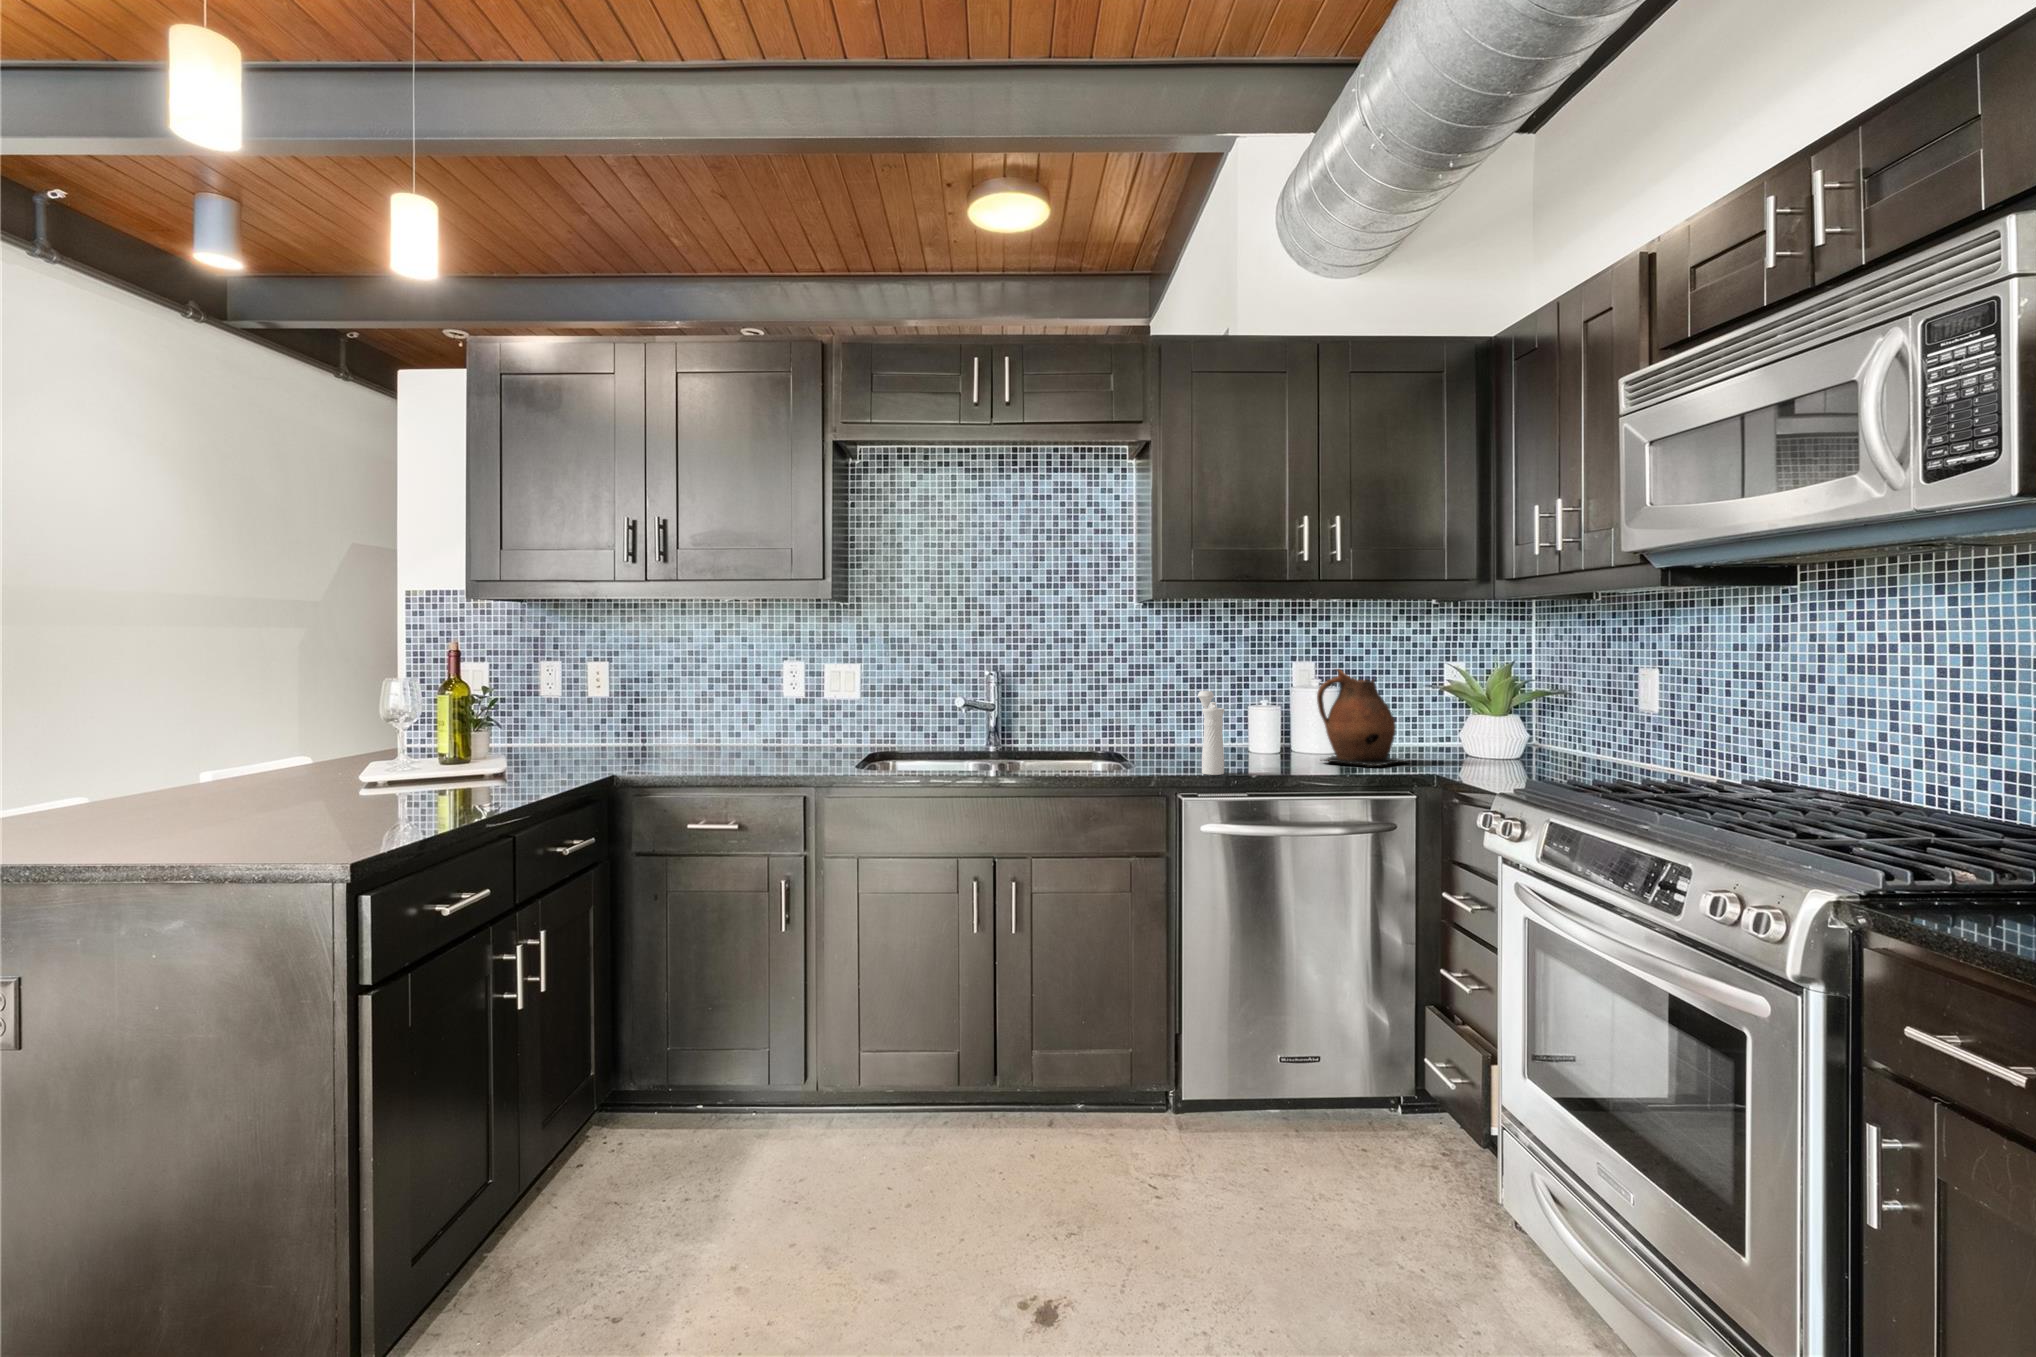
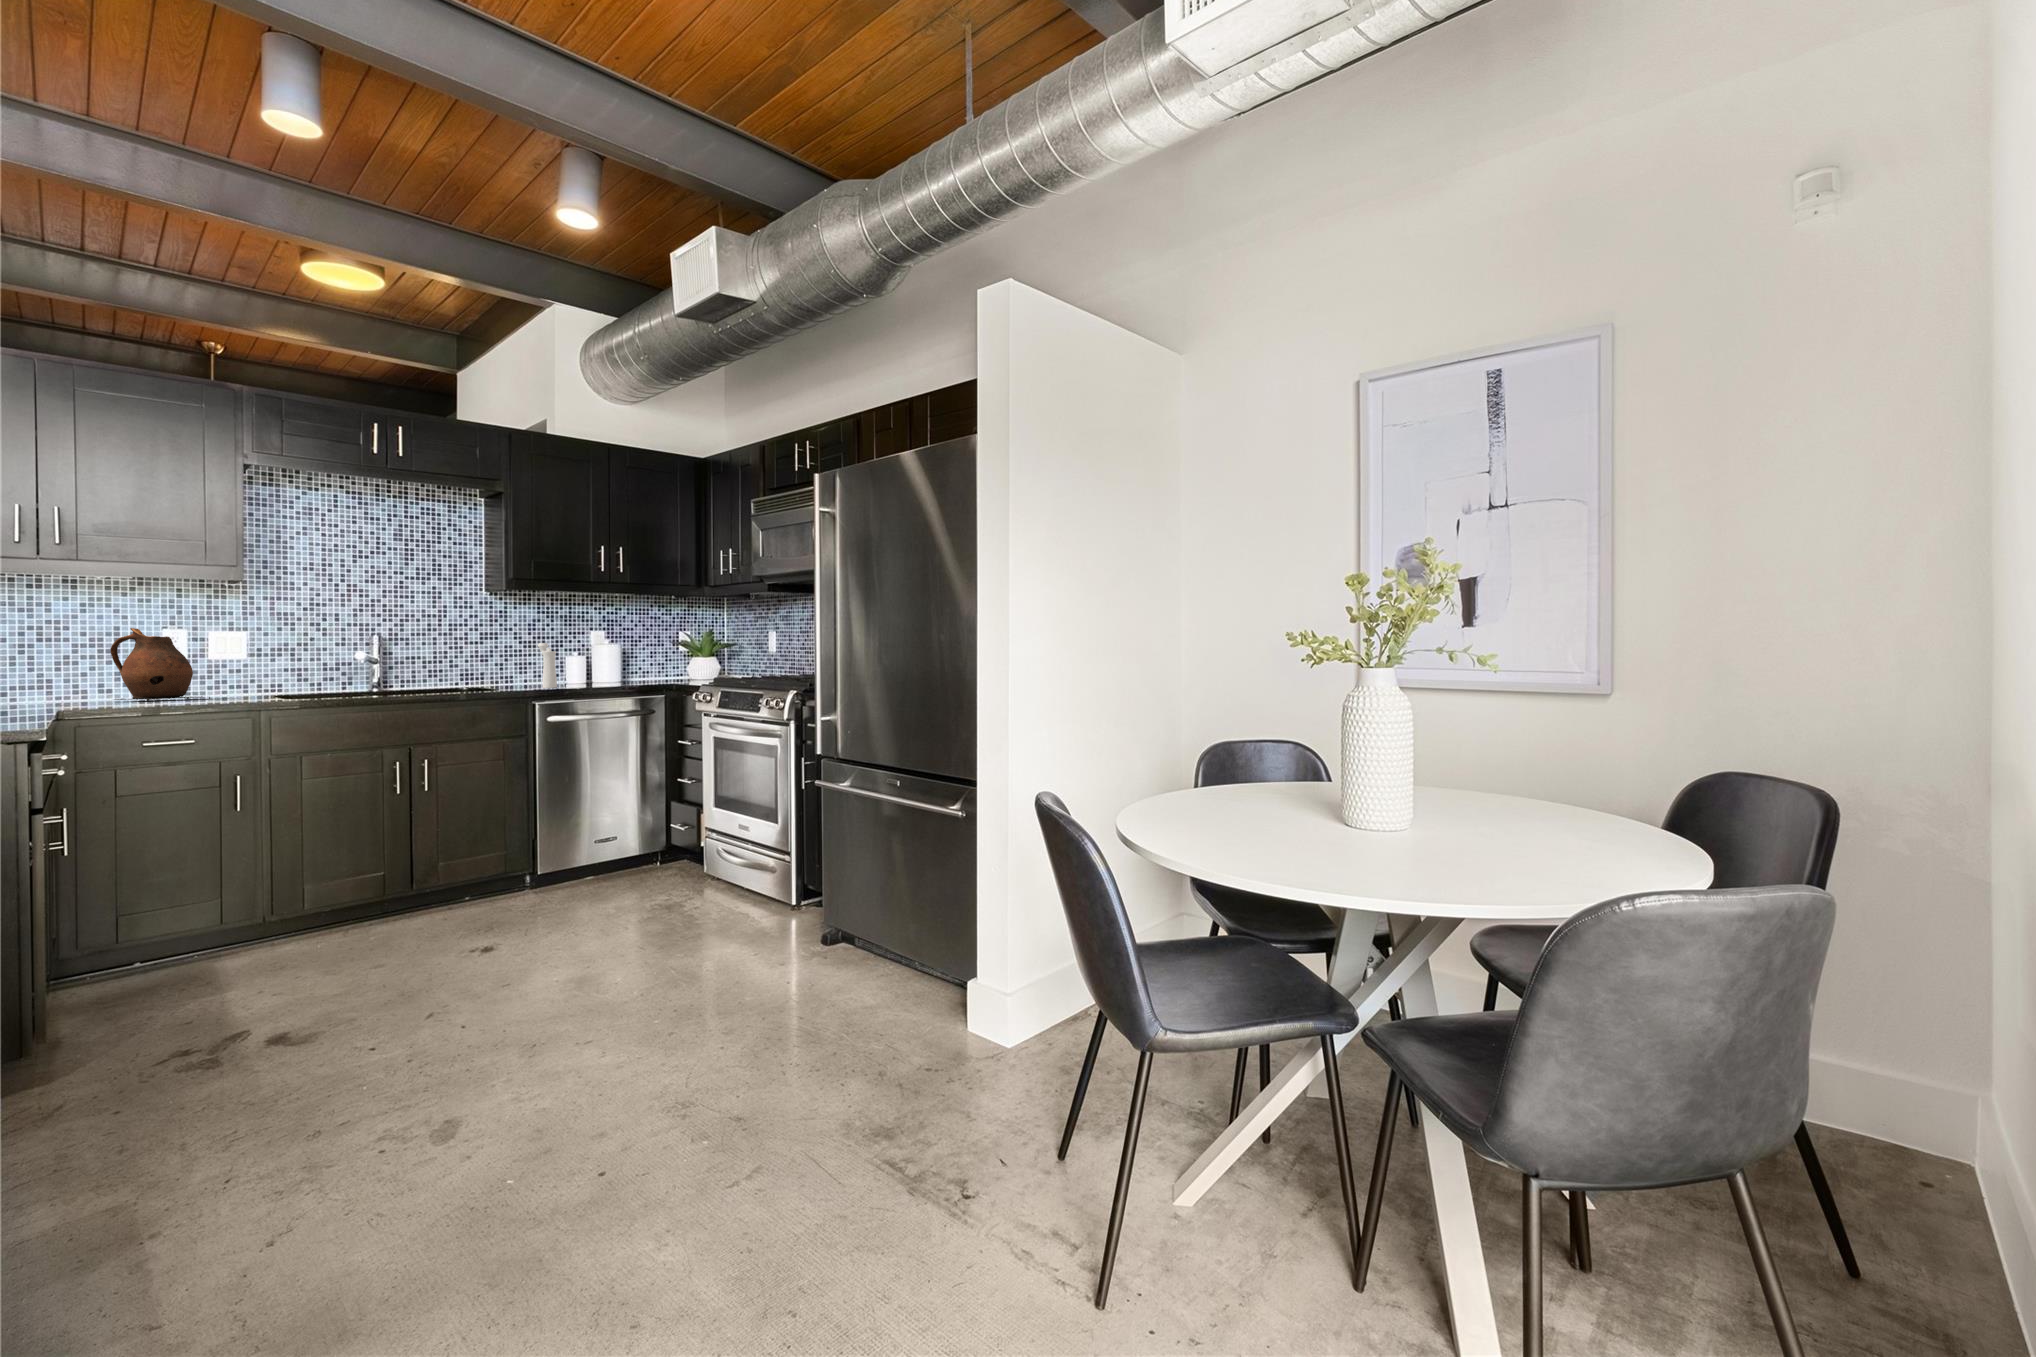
ceramic pitcher: present [1317,669,1407,766] -> present [111,628,210,701]

